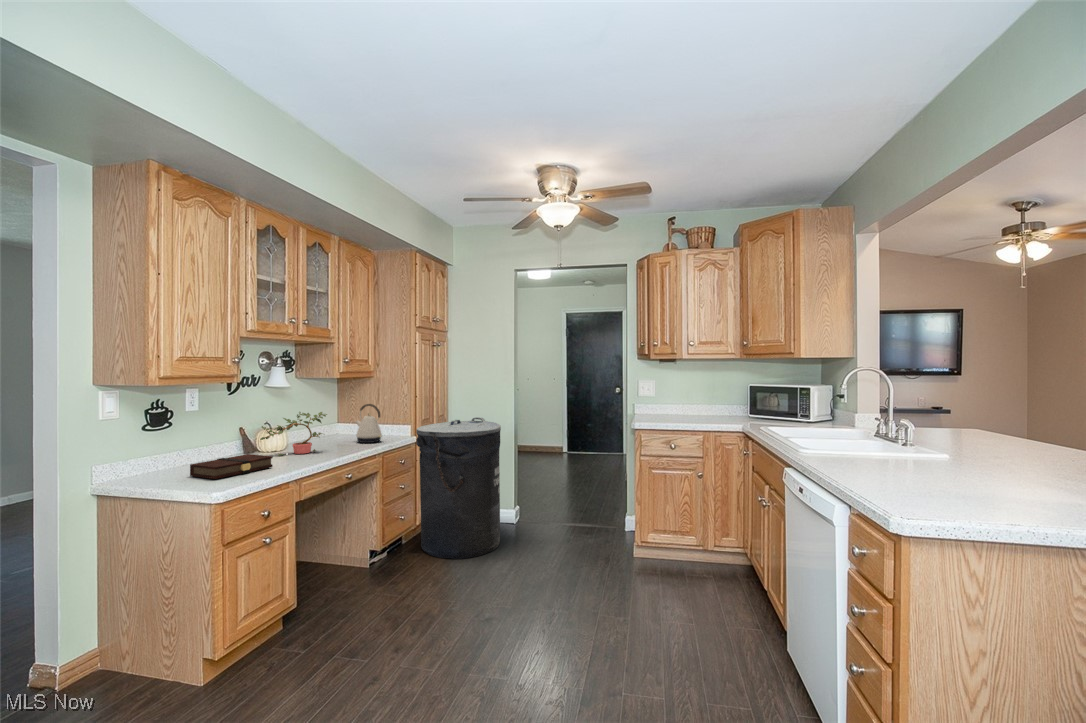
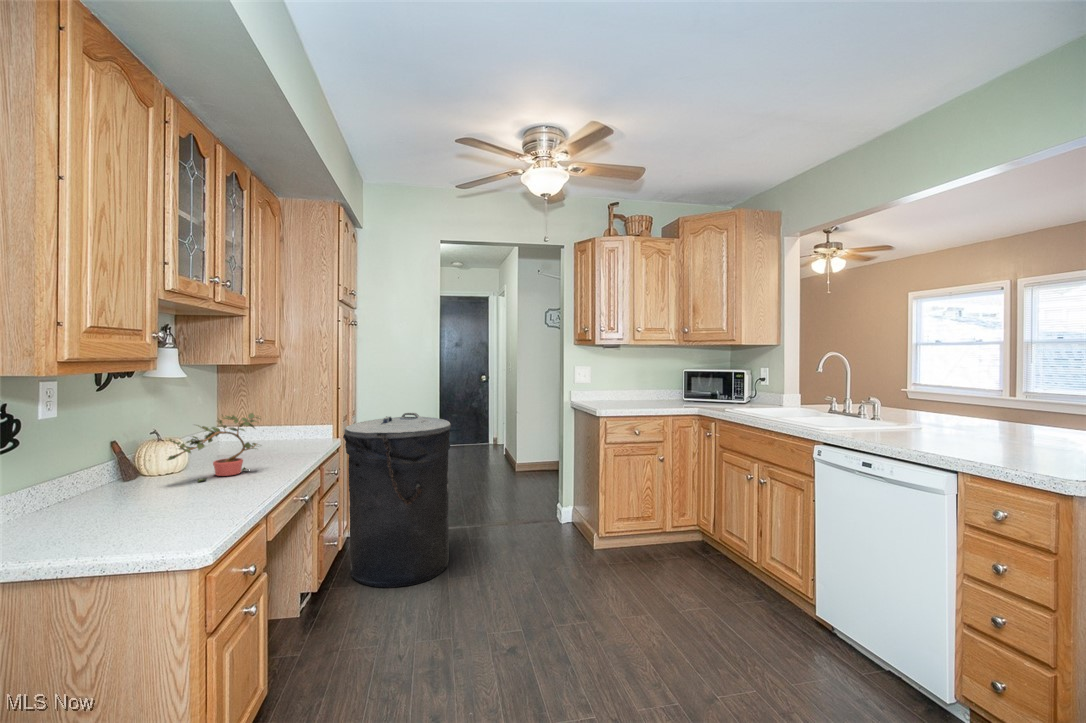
kettle: present [356,404,382,443] -> none [274,400,317,453]
book: present [190,454,273,479] -> none [104,482,229,529]

